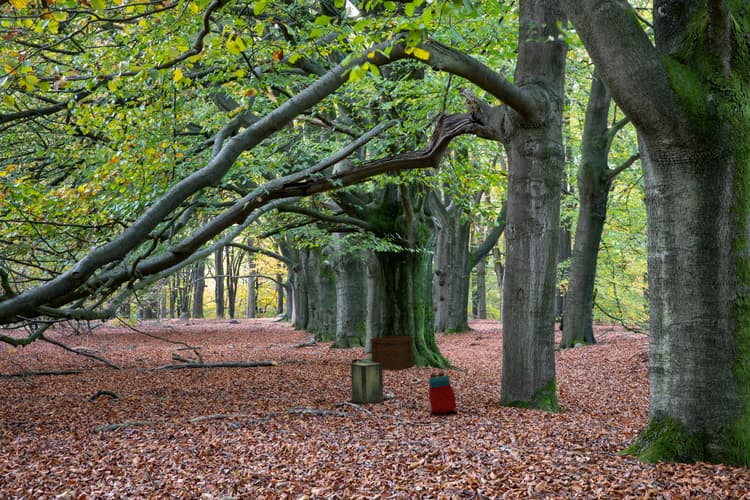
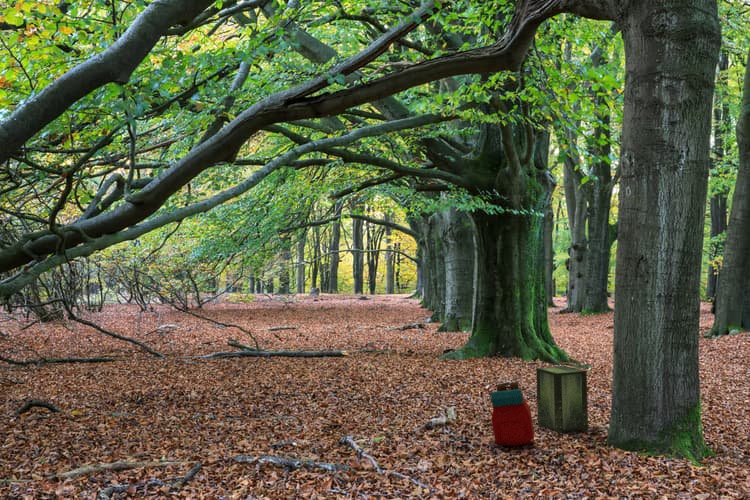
wooden crate: present [371,336,413,370] -> none [464,319,518,363]
storage box: present [351,362,383,404] -> present [536,366,588,433]

